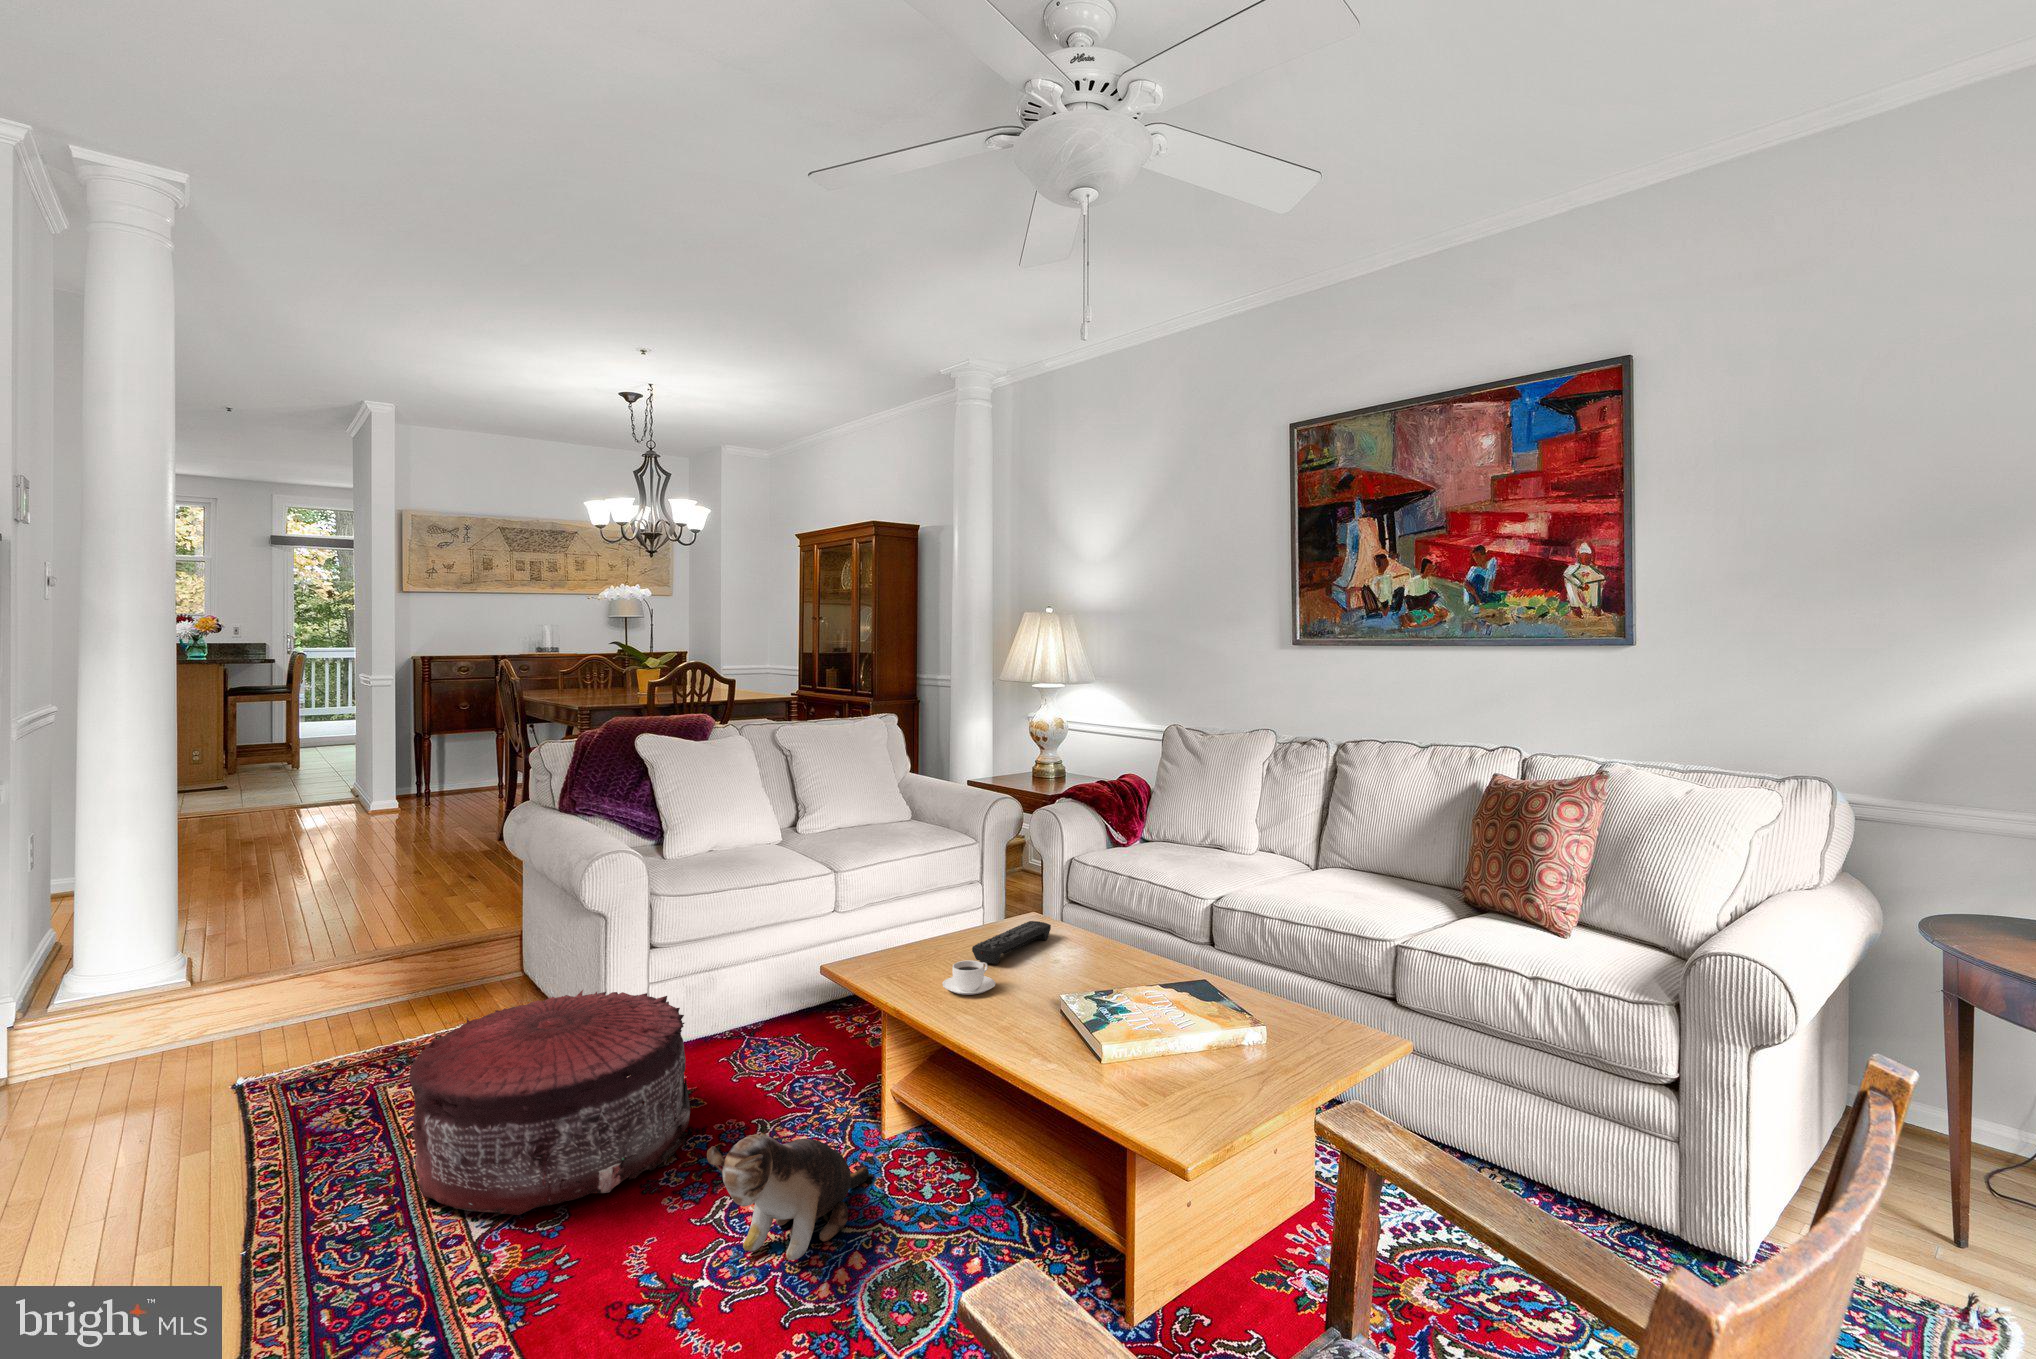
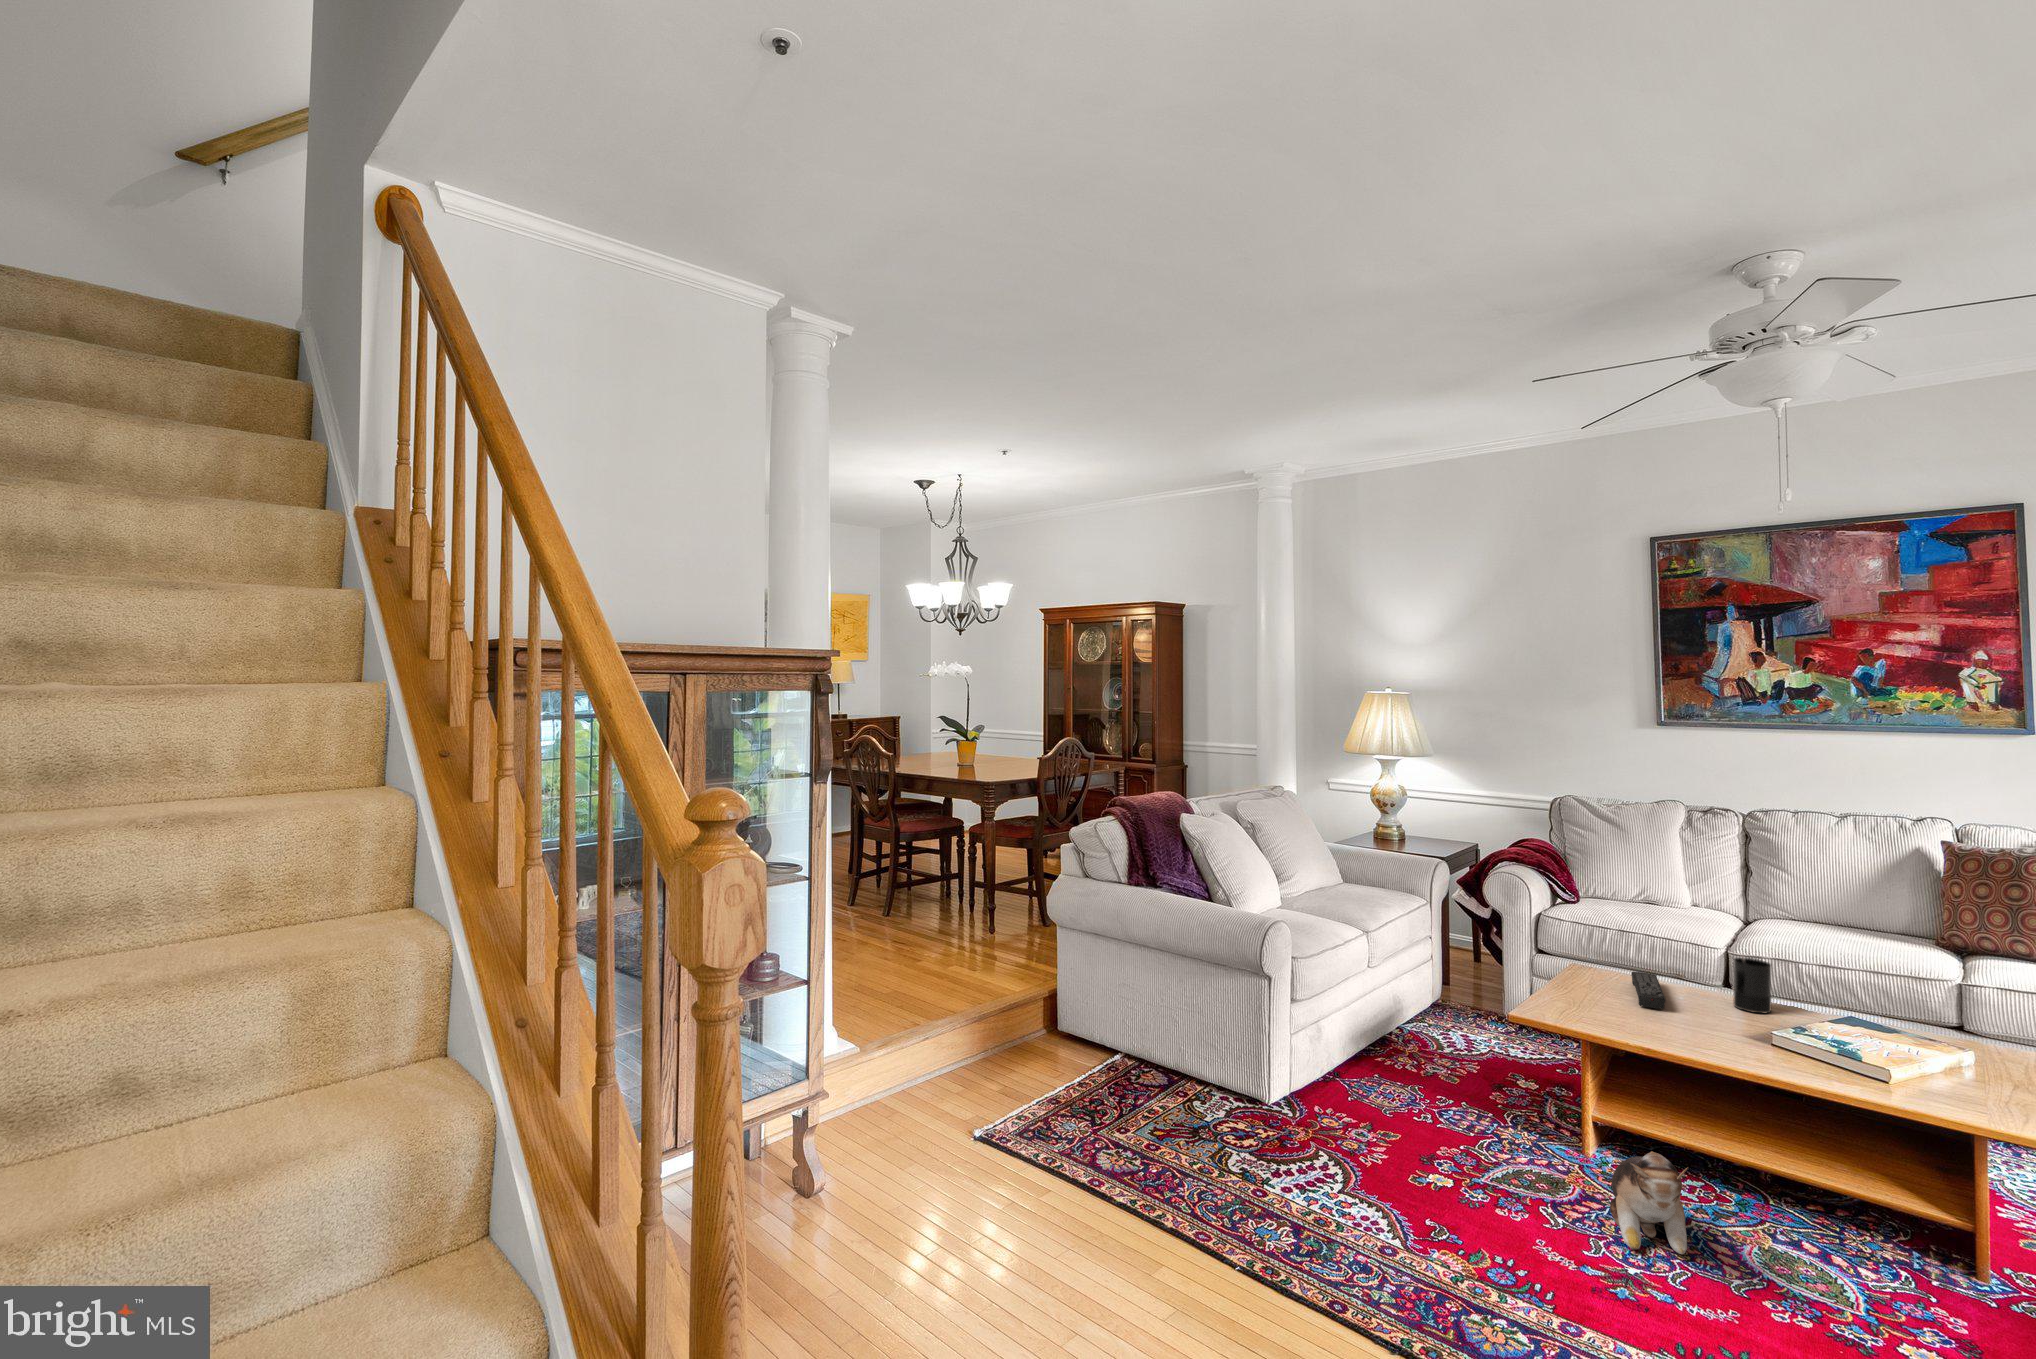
candle: none [1093,898,1130,972] -> present [1734,957,1771,1013]
coffee cup: present [943,960,995,995] -> none [1656,1007,1708,1035]
pouf: present [409,990,690,1215] -> none [1235,1039,1462,1229]

